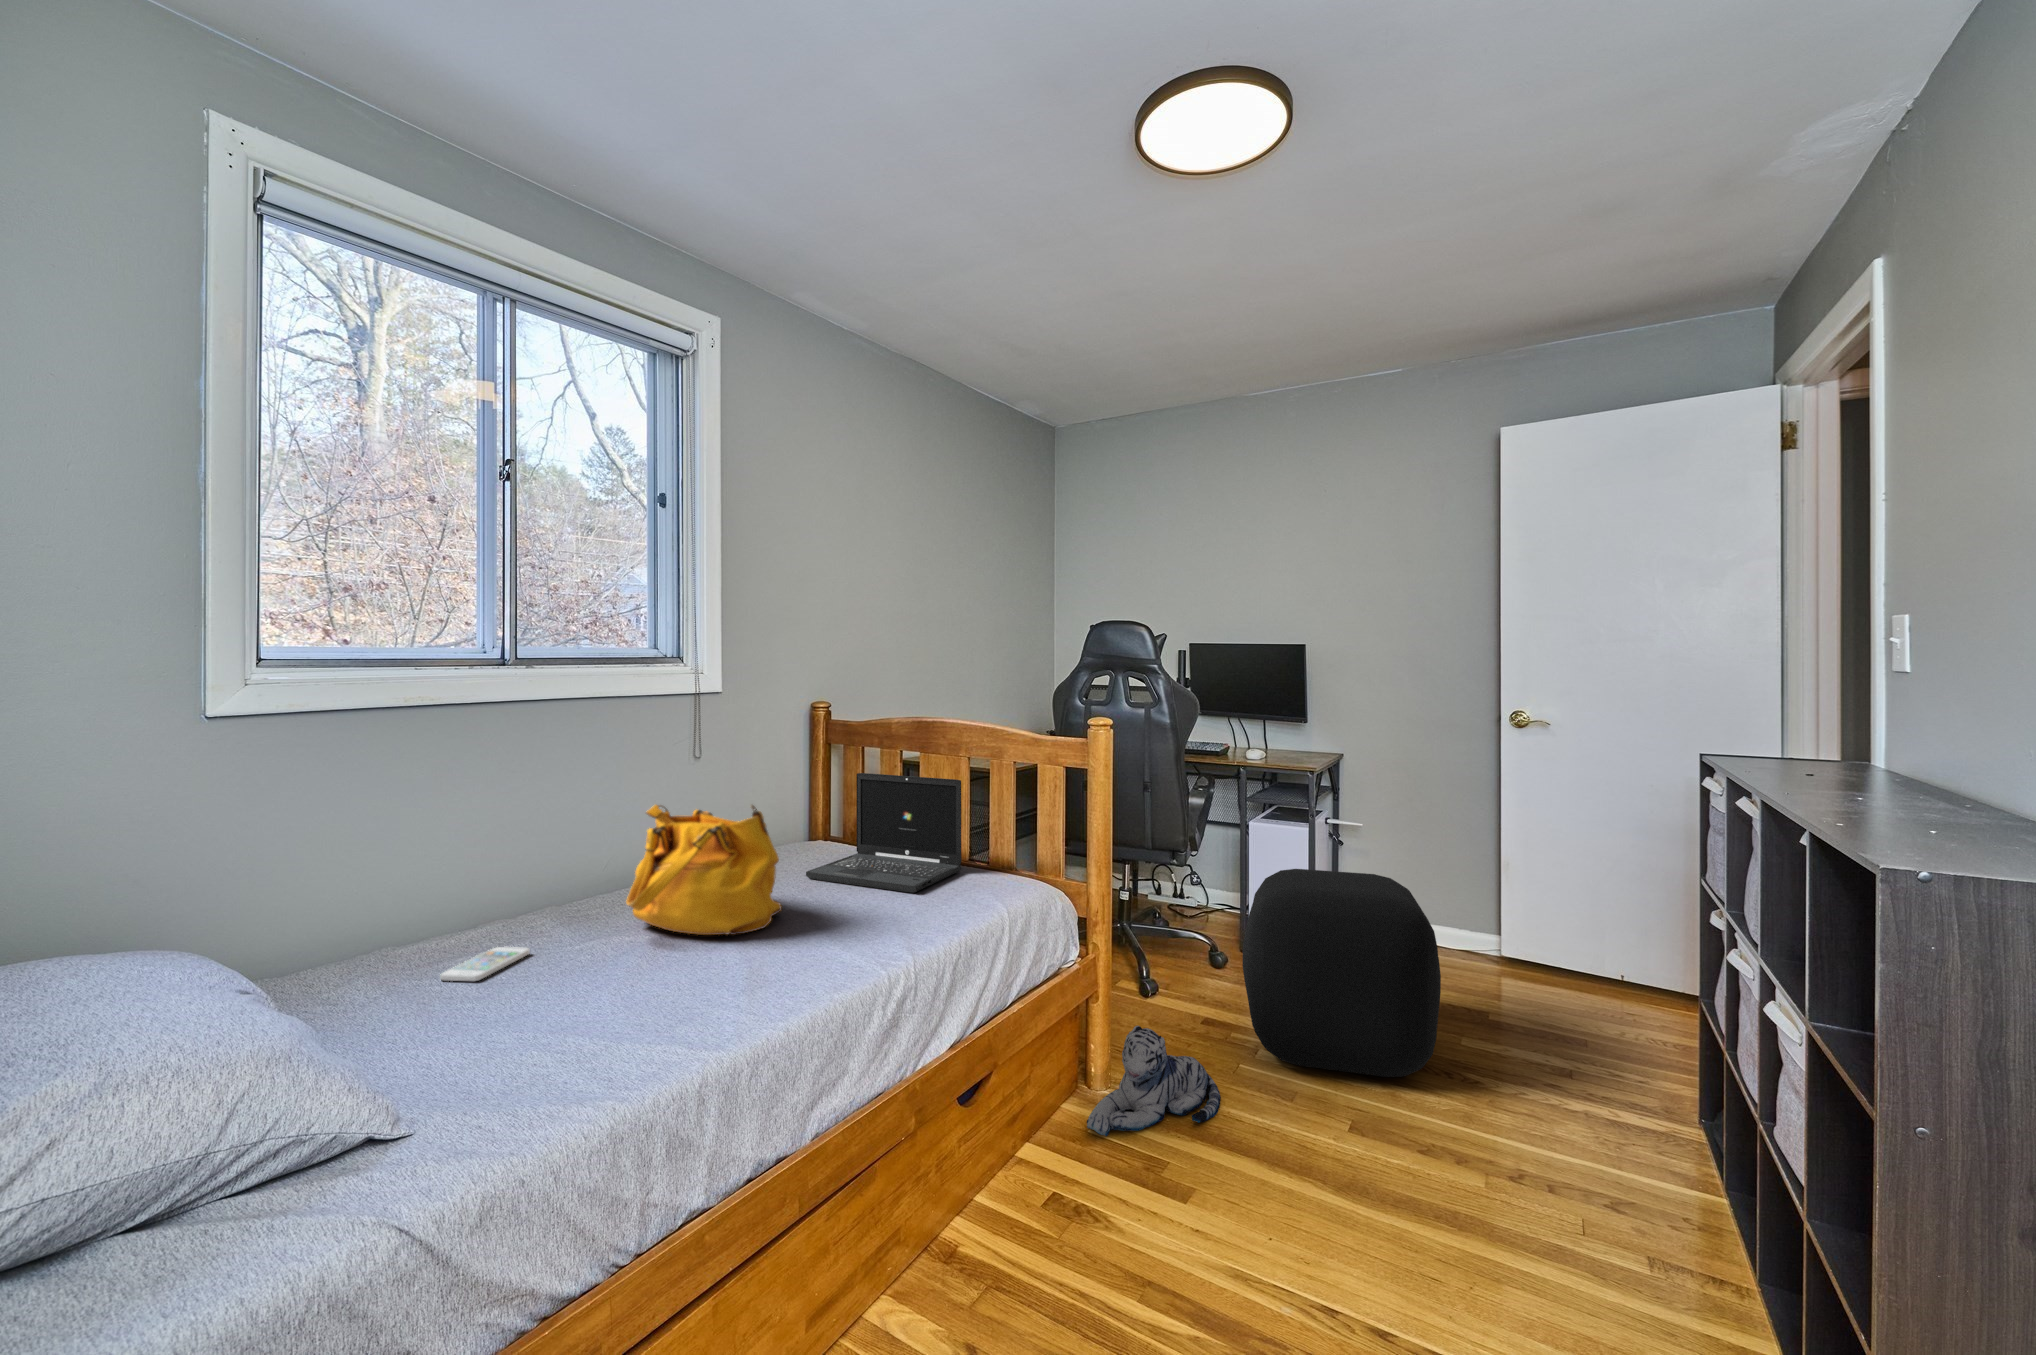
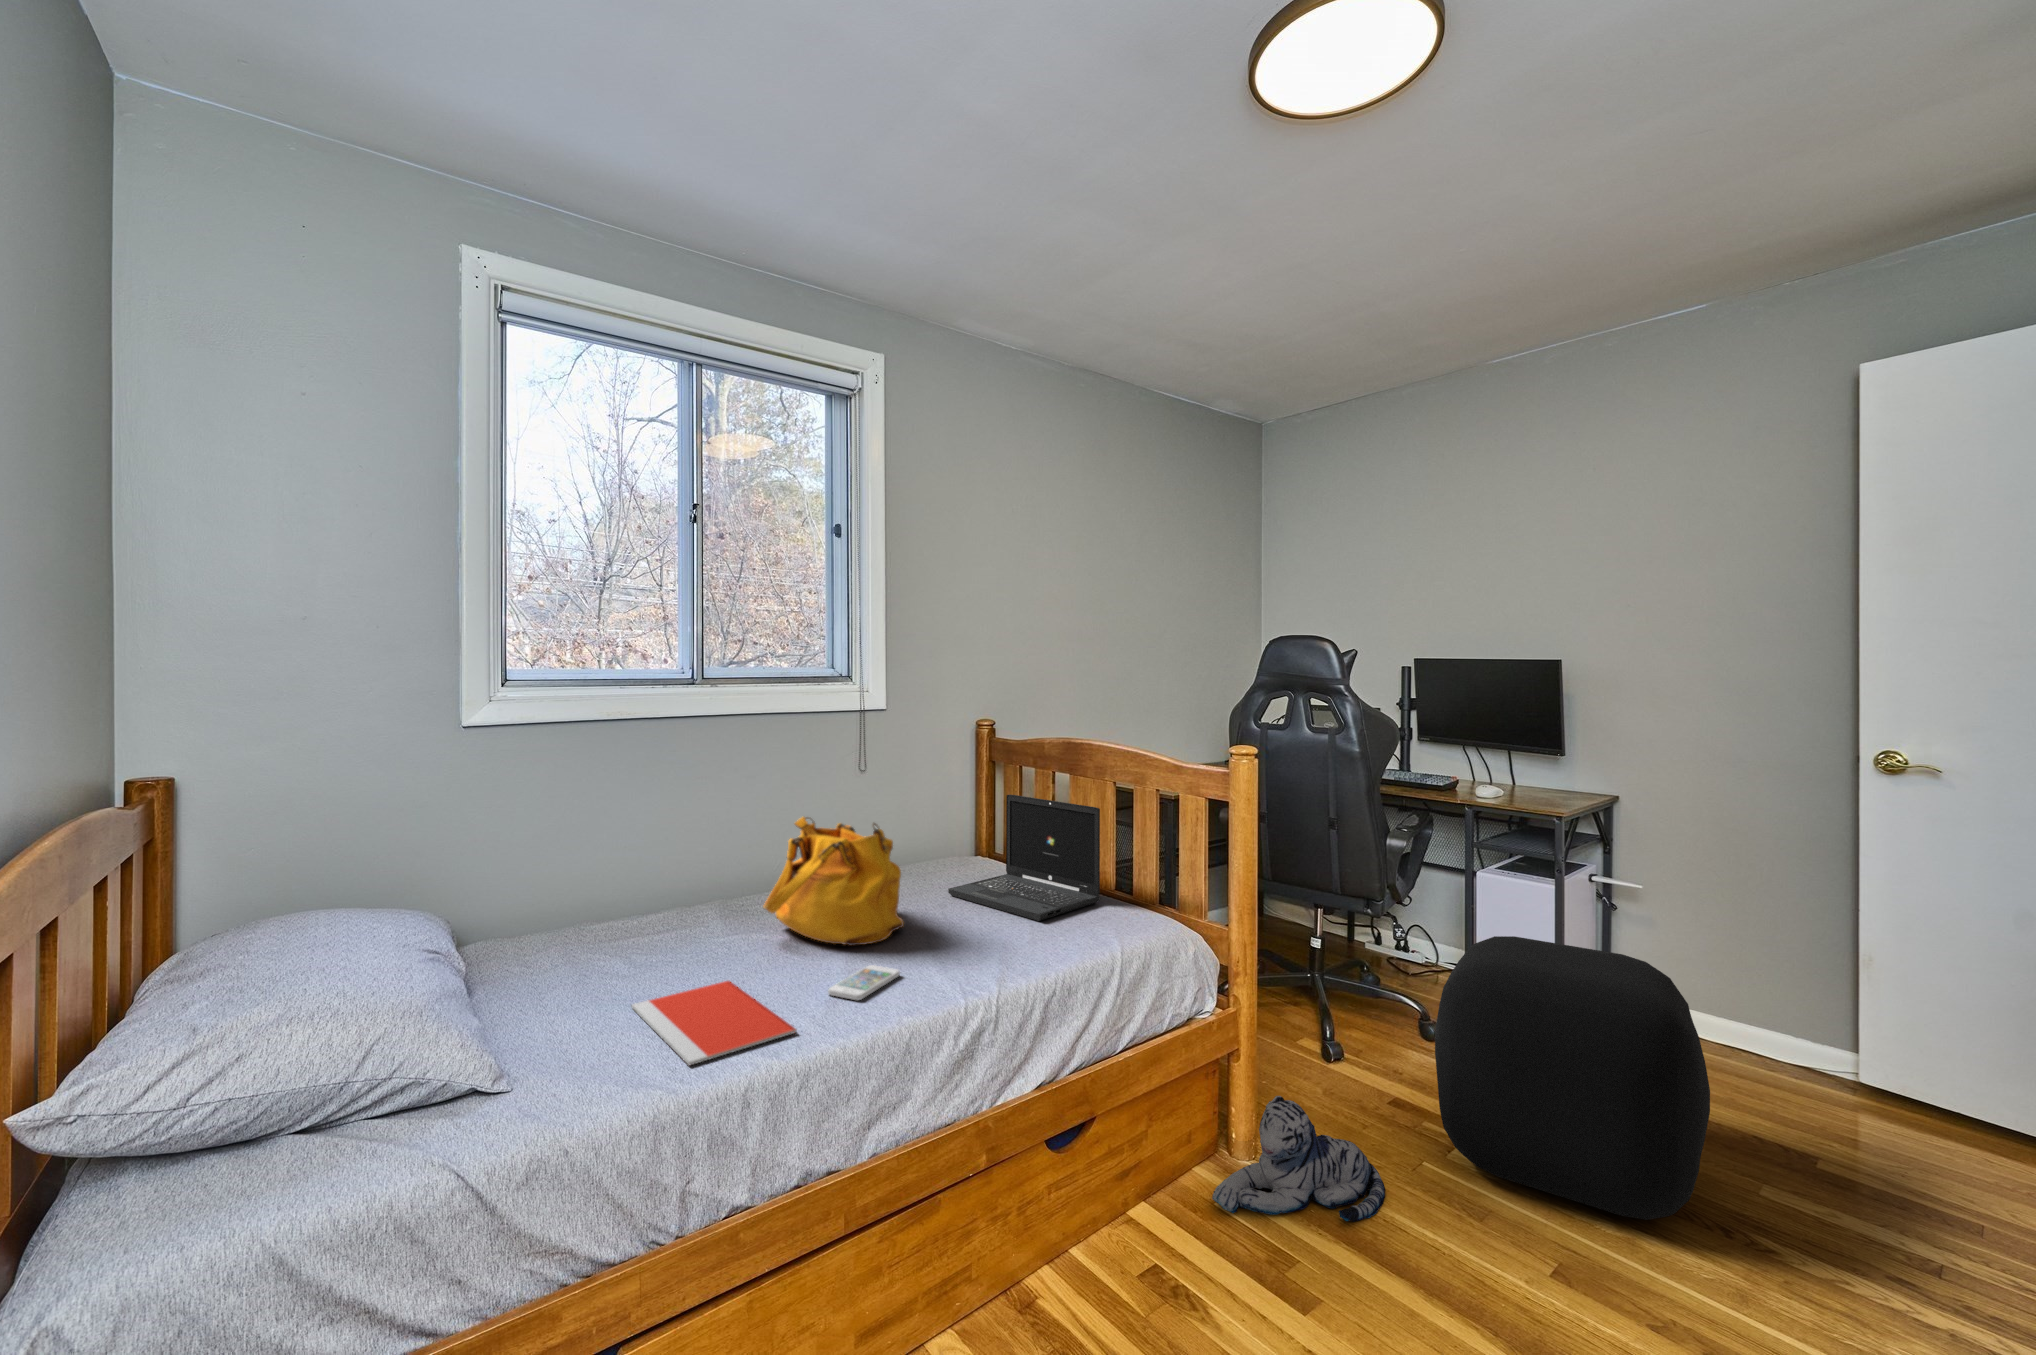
smartphone: present [440,947,530,981] -> present [828,965,900,1000]
notebook: none [512,984,733,1071] -> present [631,981,797,1065]

